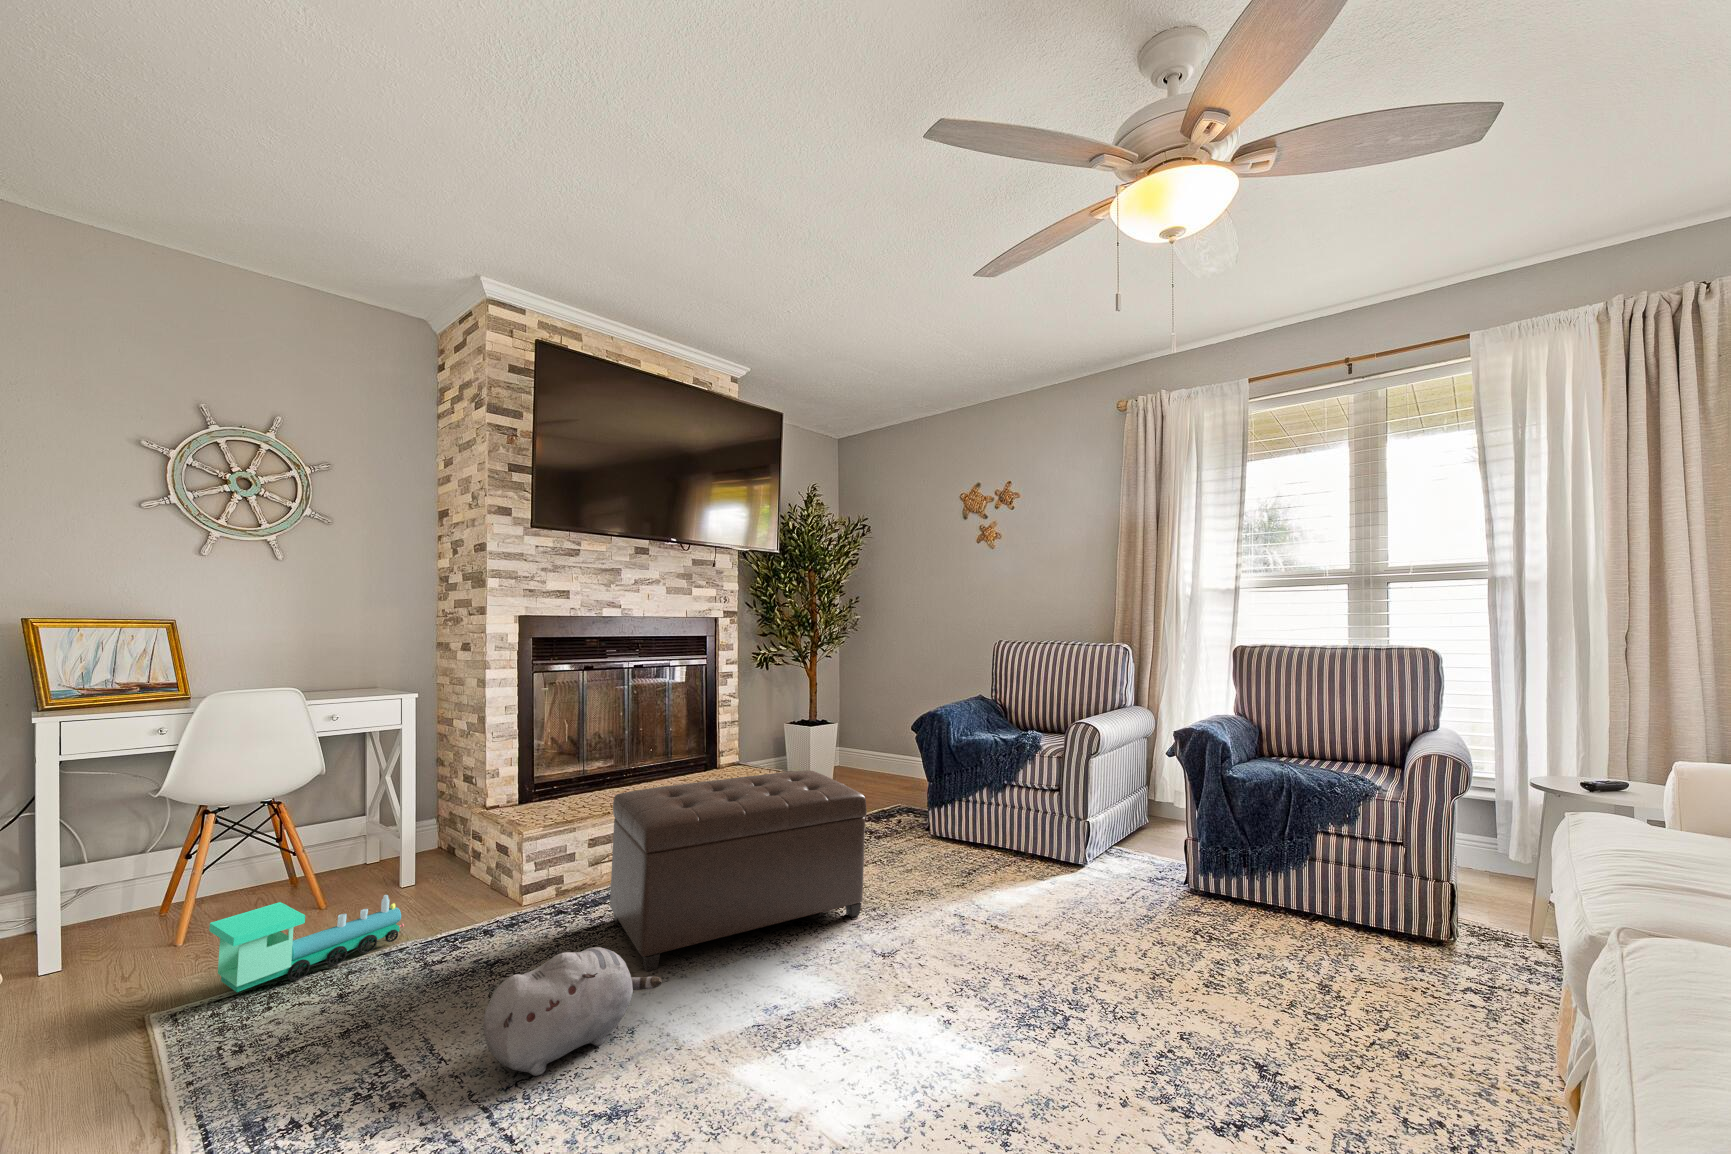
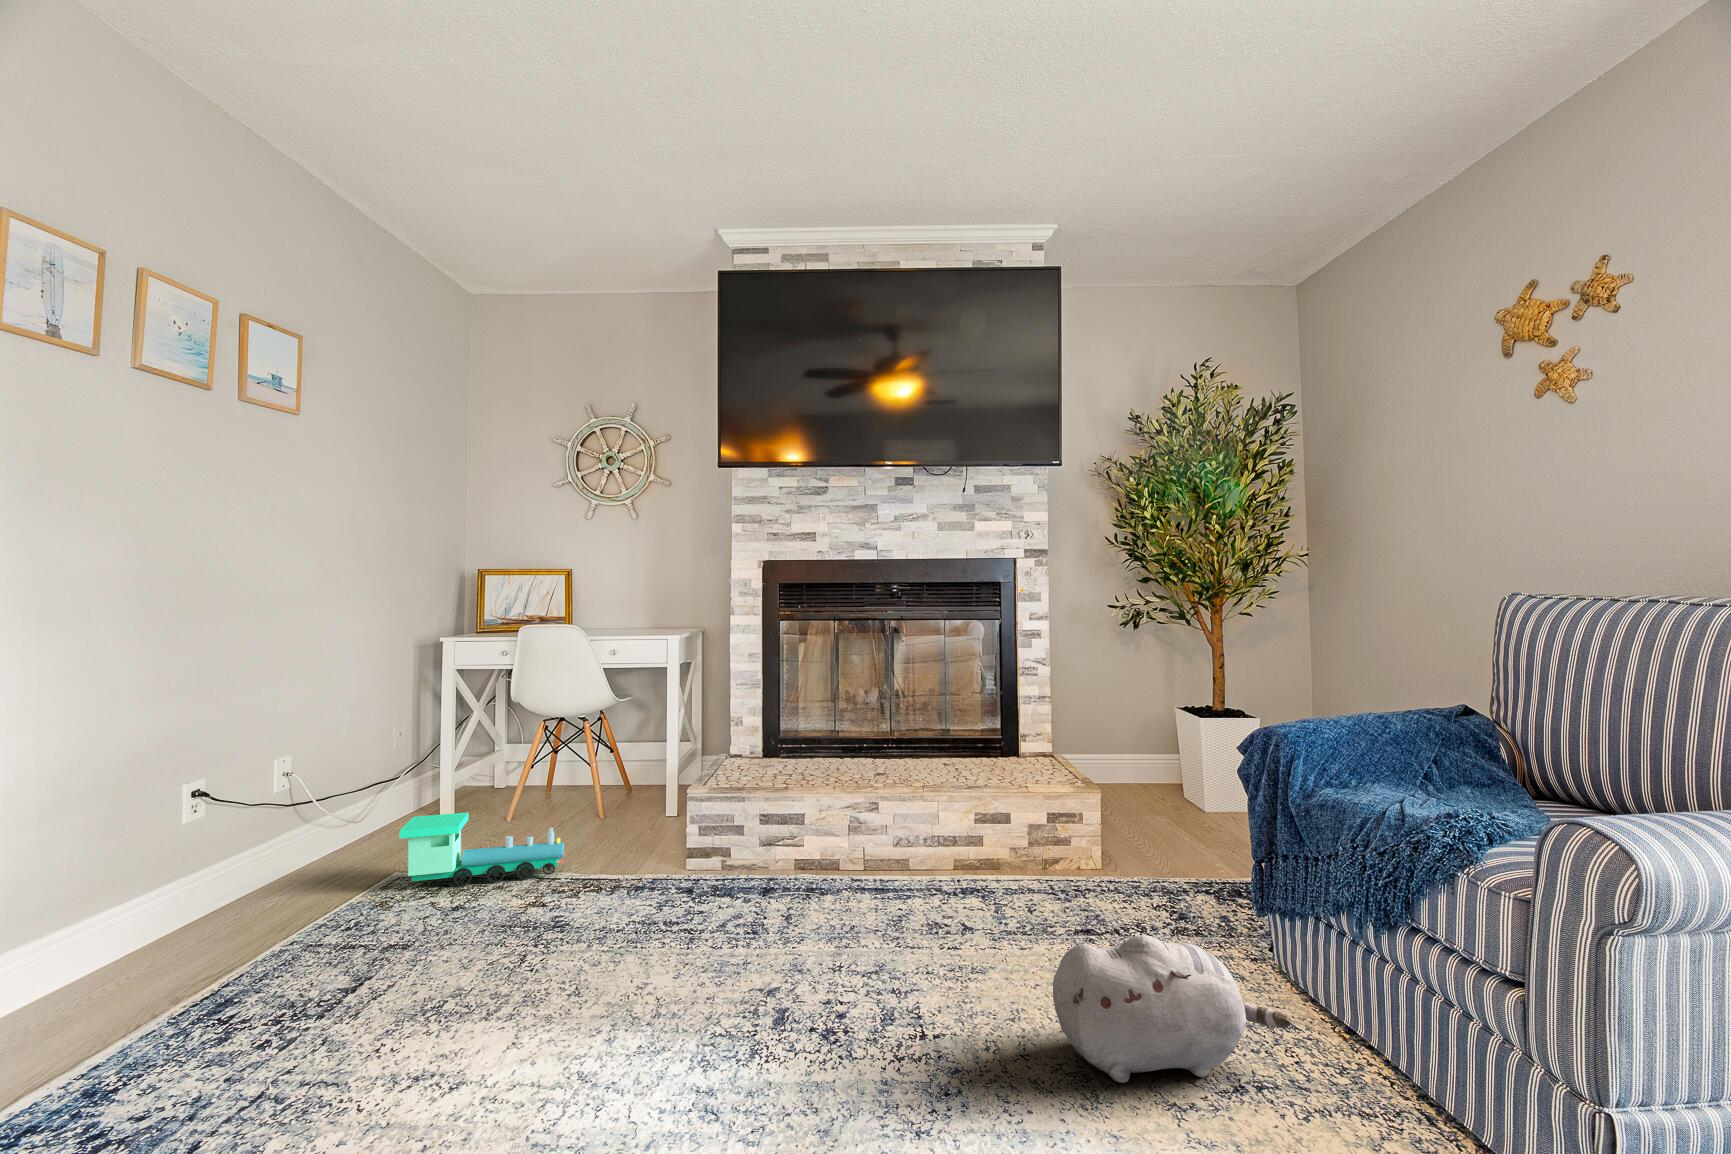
ottoman: present [610,770,867,971] -> none [655,755,1010,1009]
plush toy: present [483,947,662,1076] -> present [1053,935,1291,1083]

